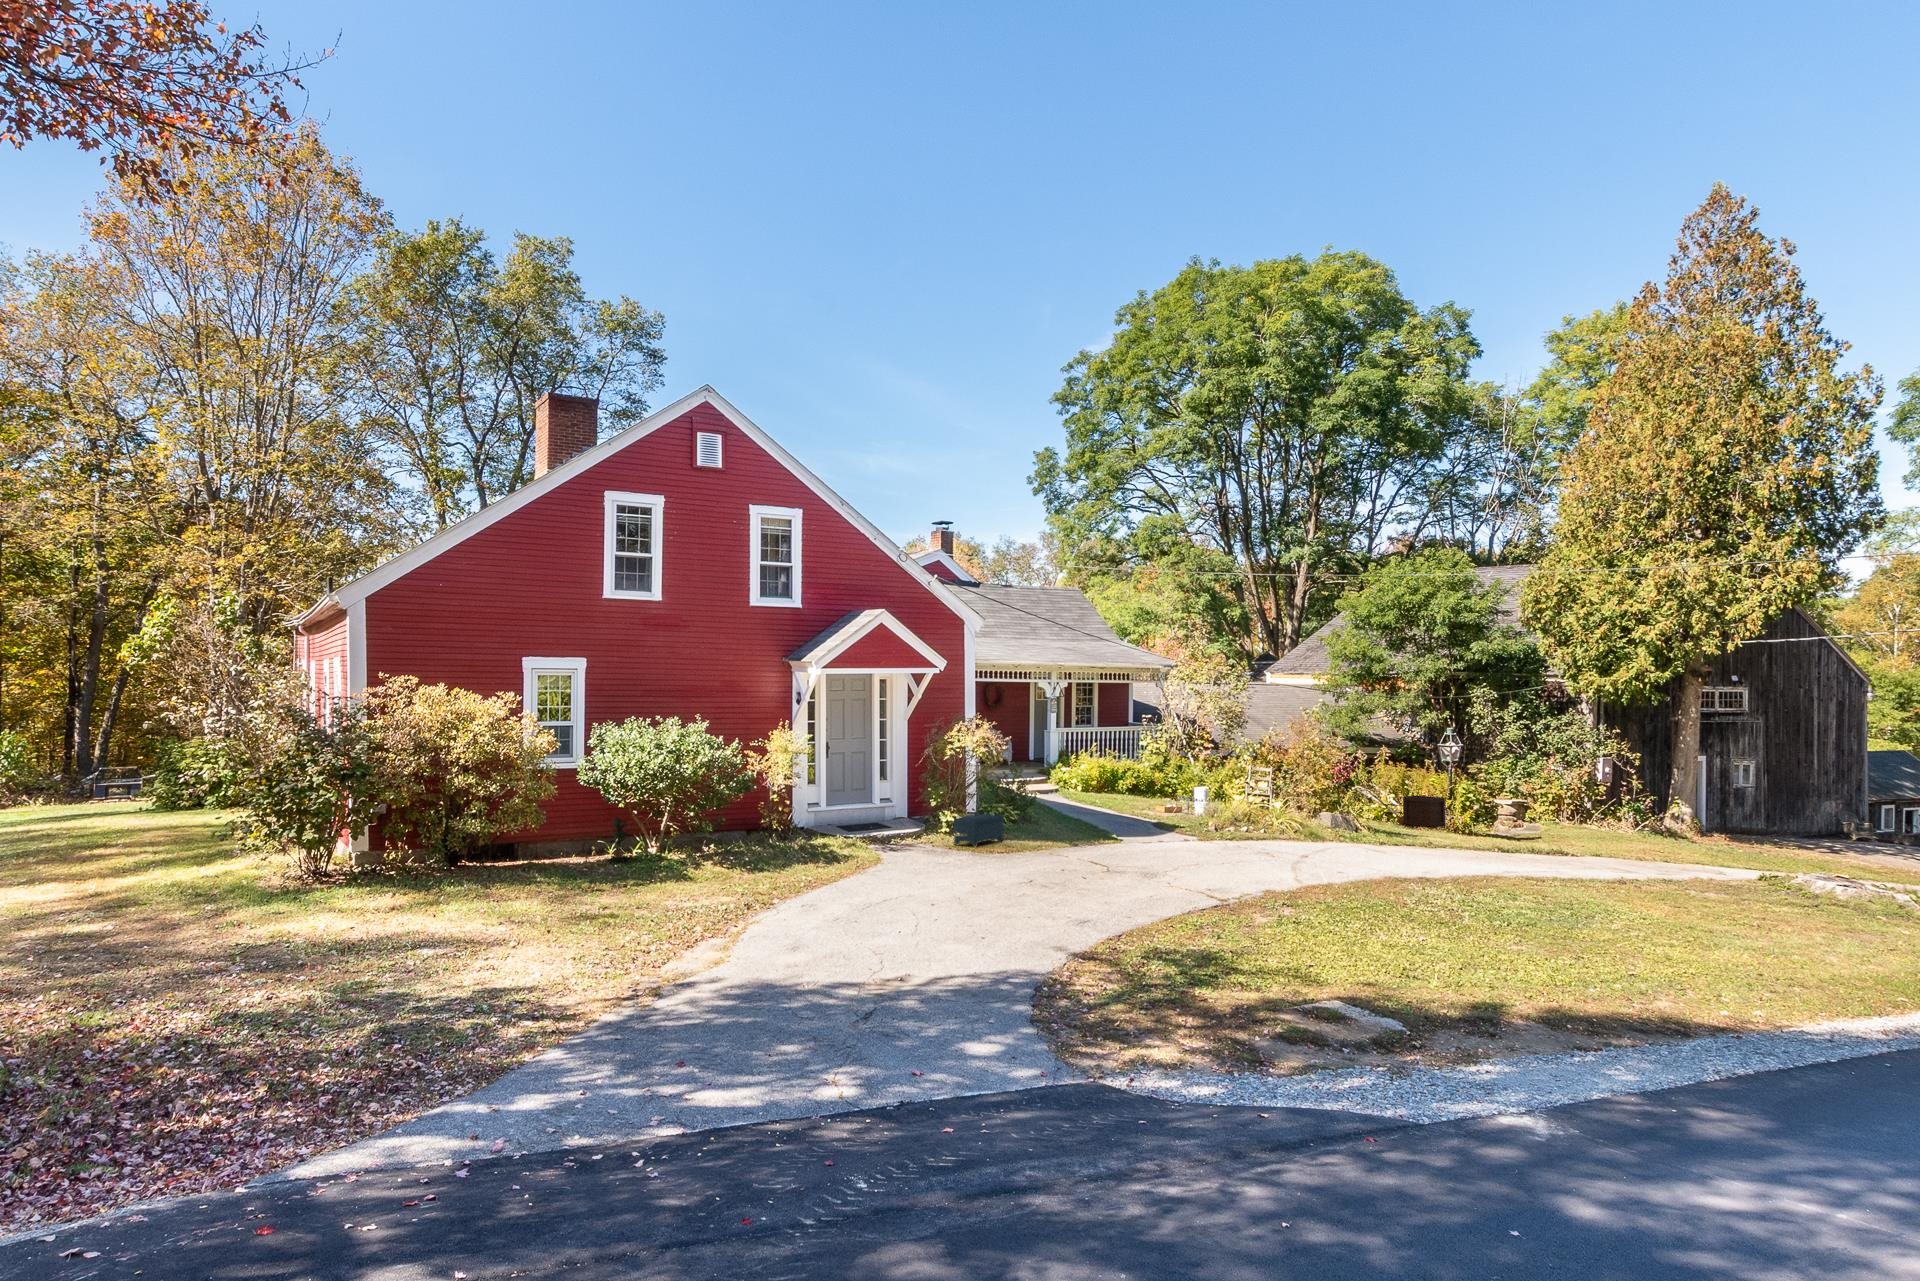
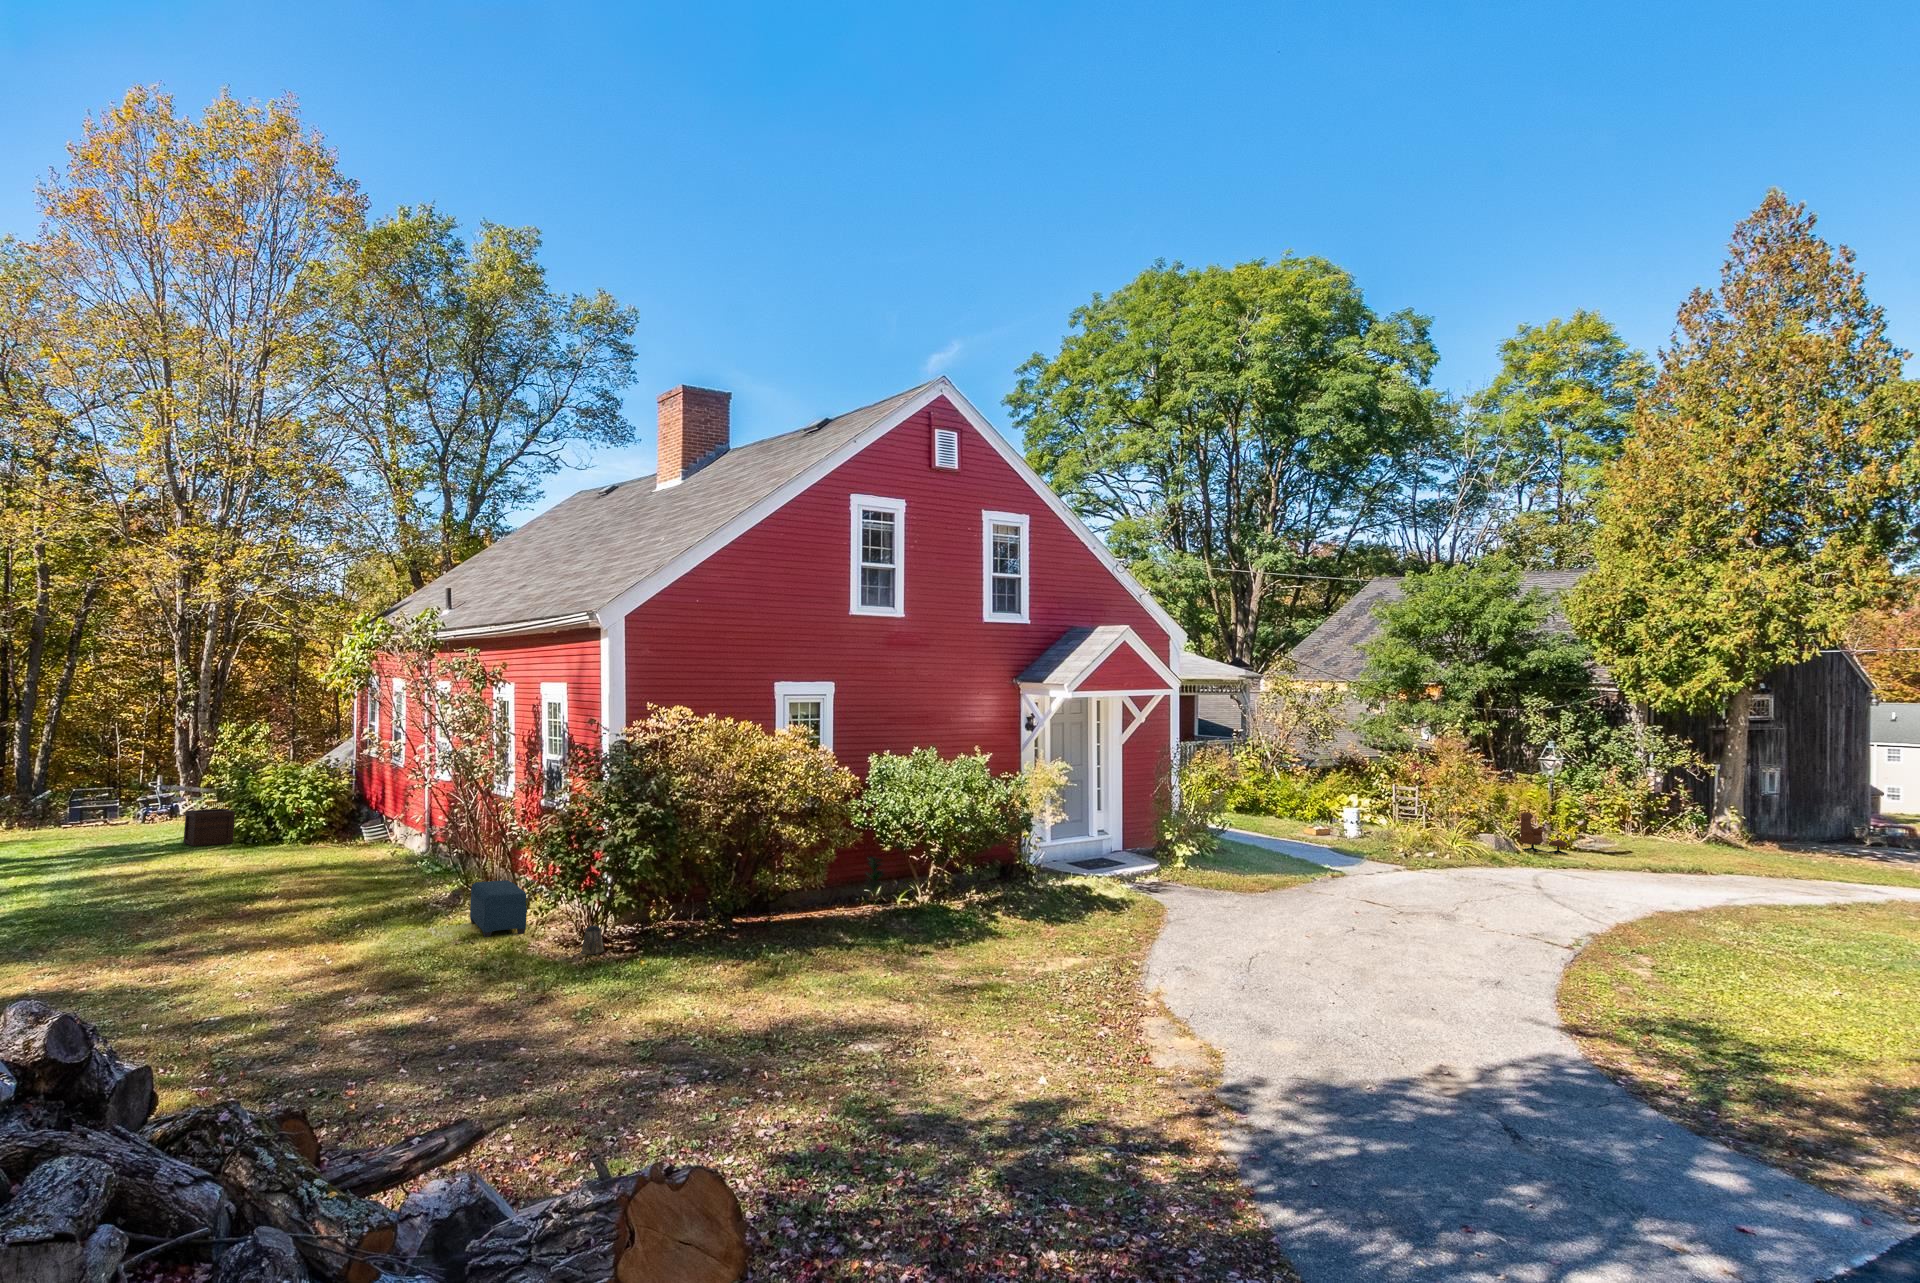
lounge chair: none [1340,790,1385,831] -> present [1520,813,1568,855]
wooden crate: present [1403,795,1445,827] -> present [184,809,235,847]
bench: present [954,814,1004,847] -> present [470,880,527,938]
watering can: none [270,868,294,893] -> present [581,926,604,954]

